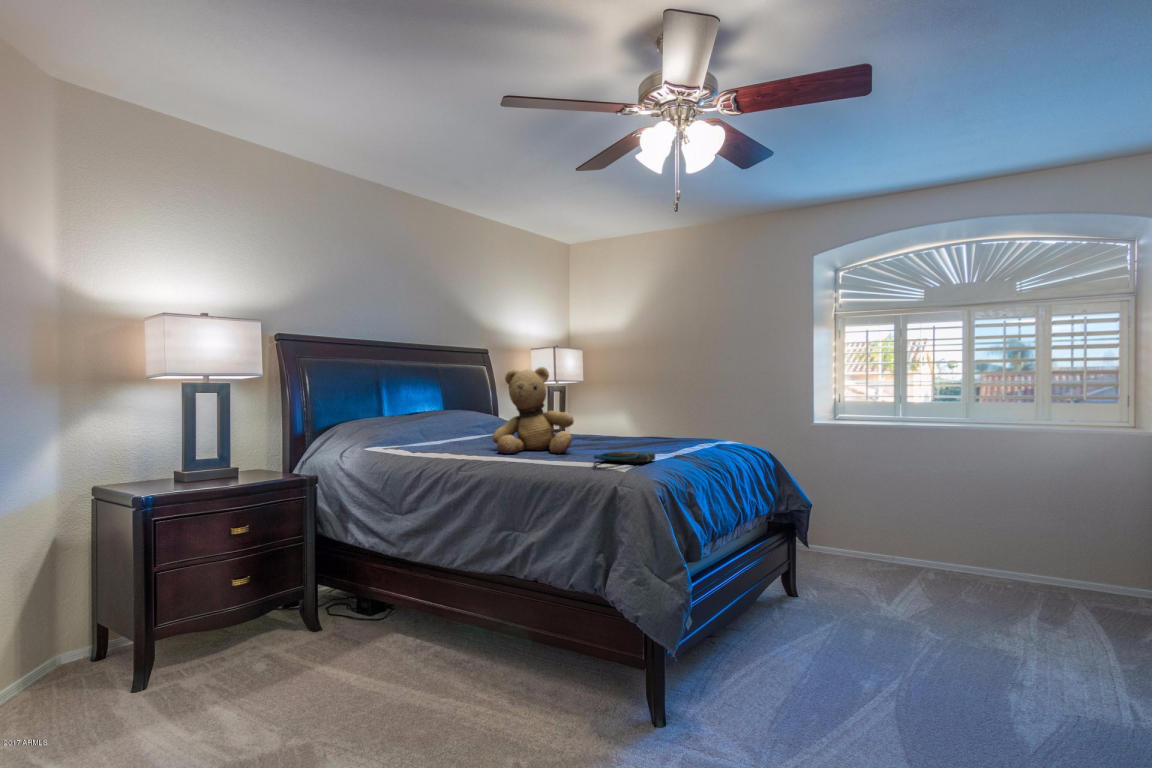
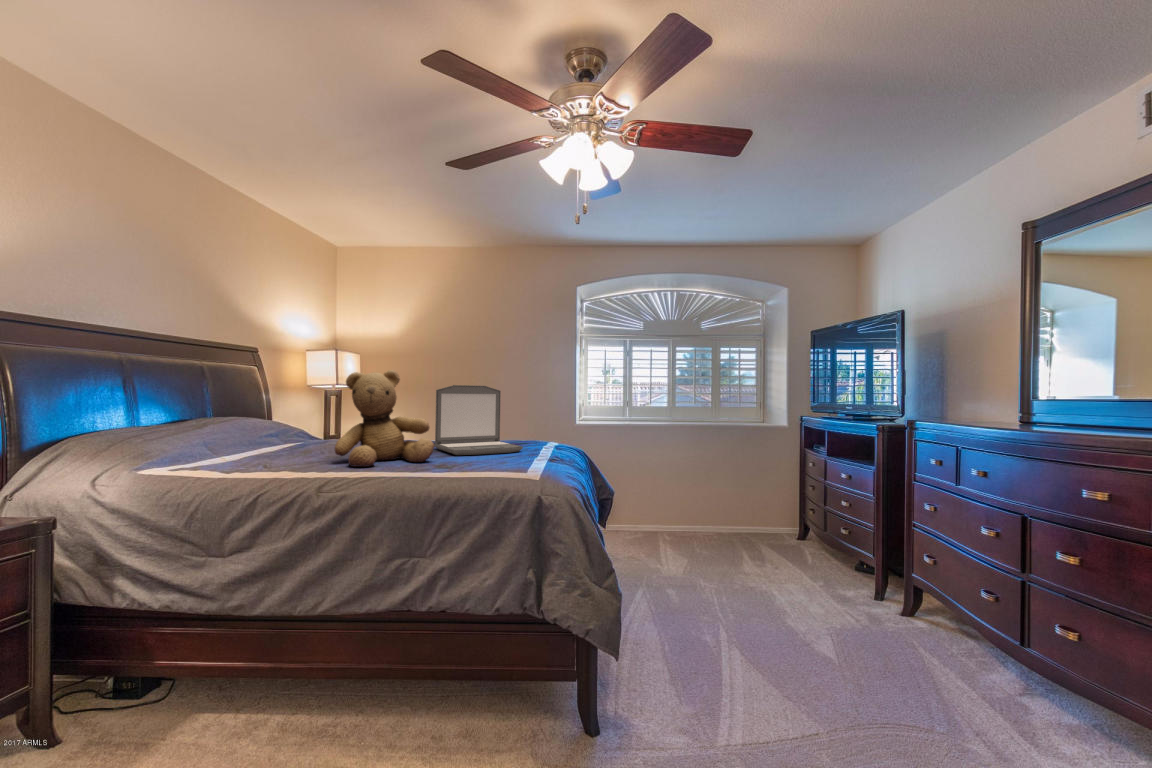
laptop: none [598,381,677,451] -> present [434,385,523,455]
tote bag: present [594,451,655,469] -> none [480,456,535,478]

